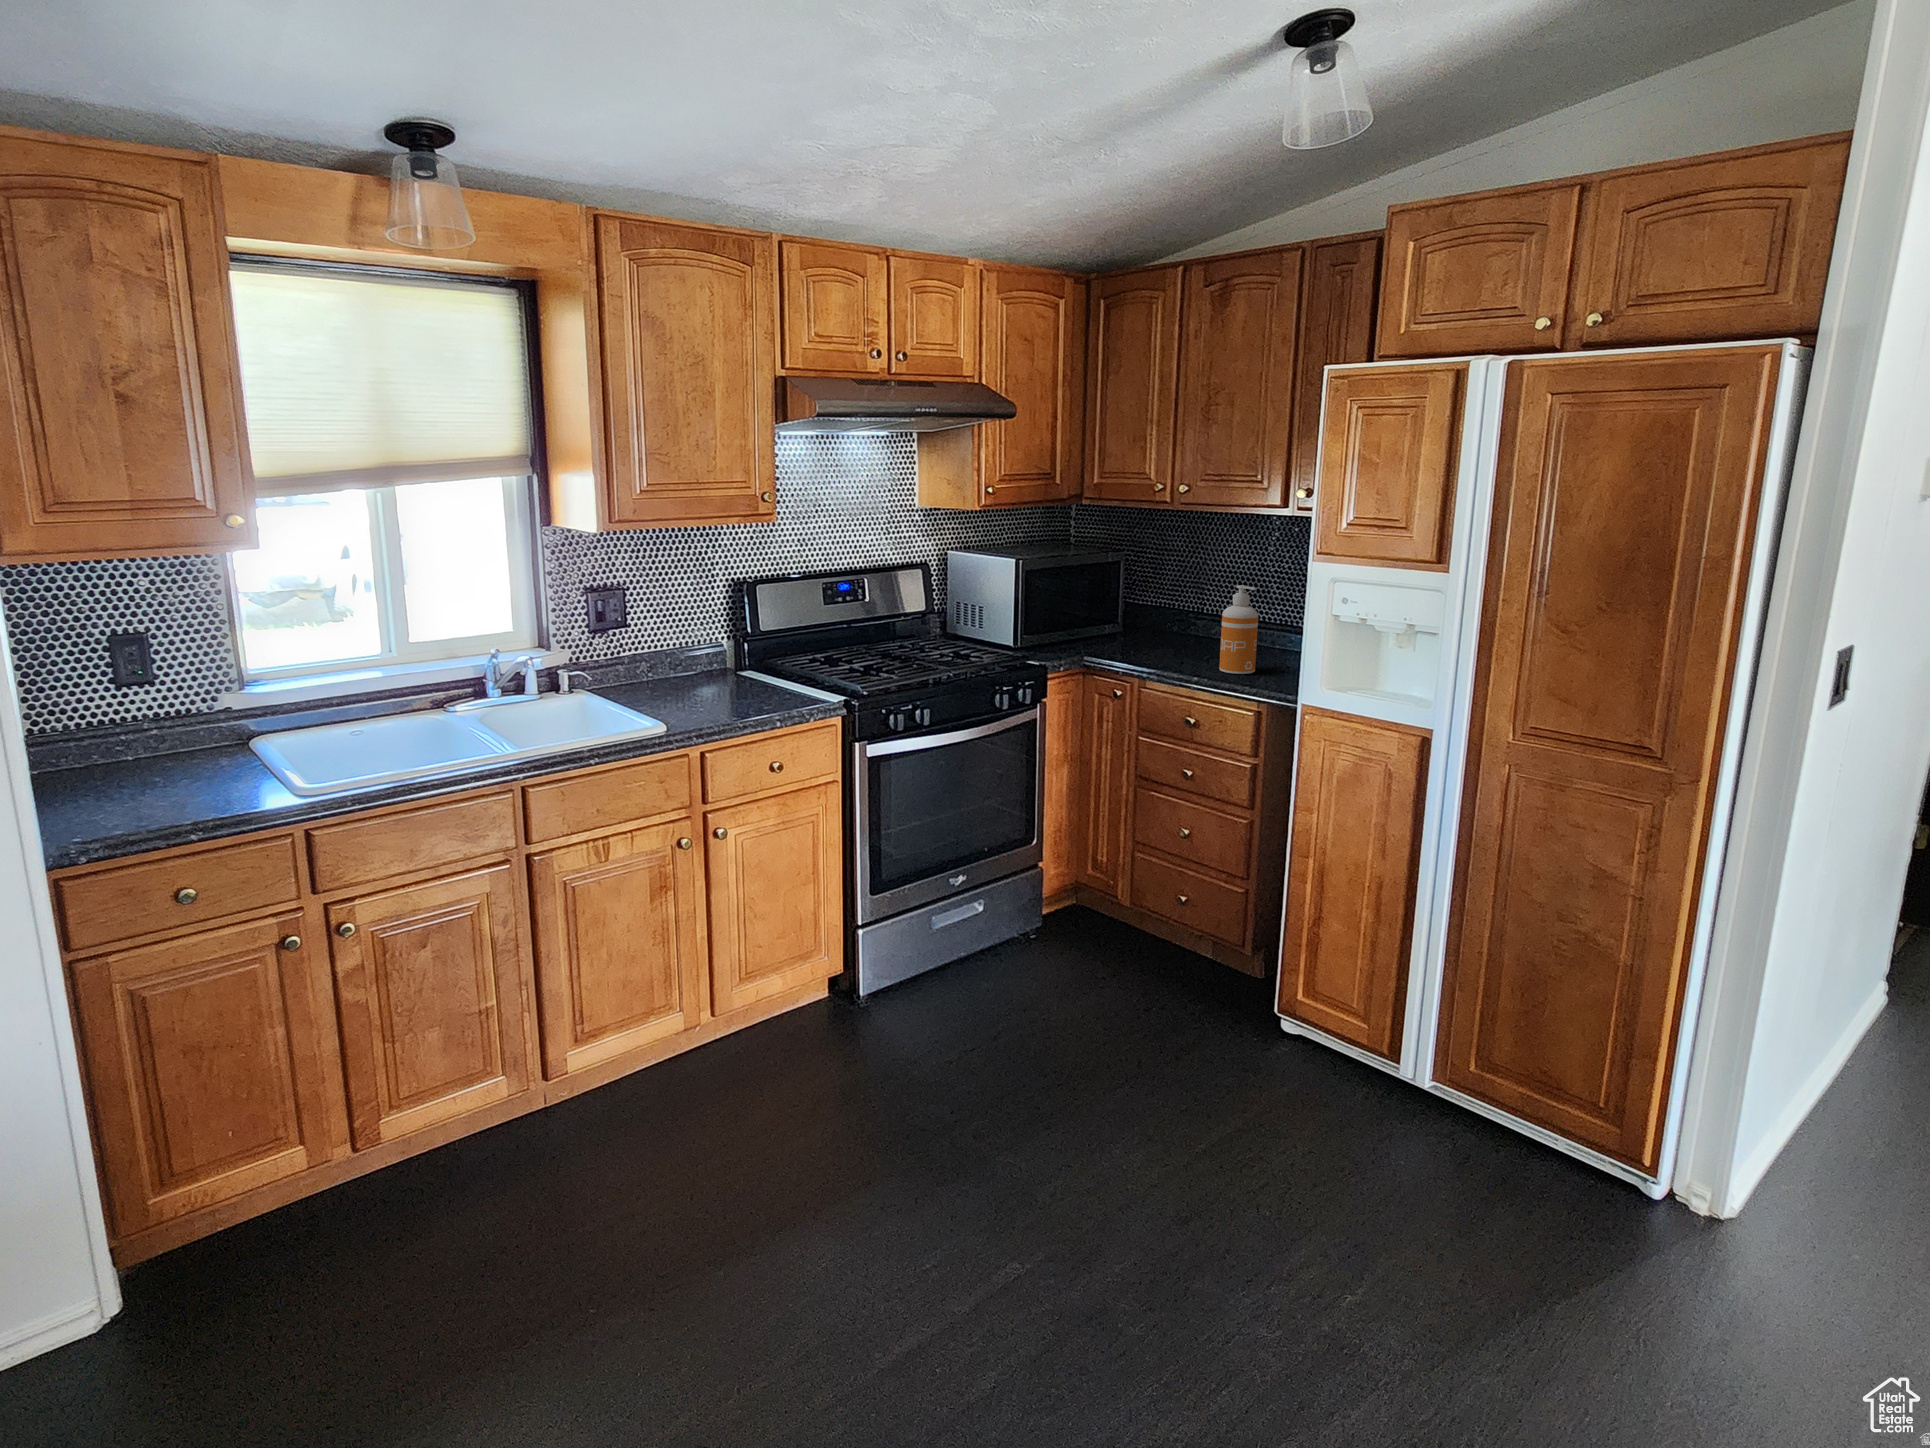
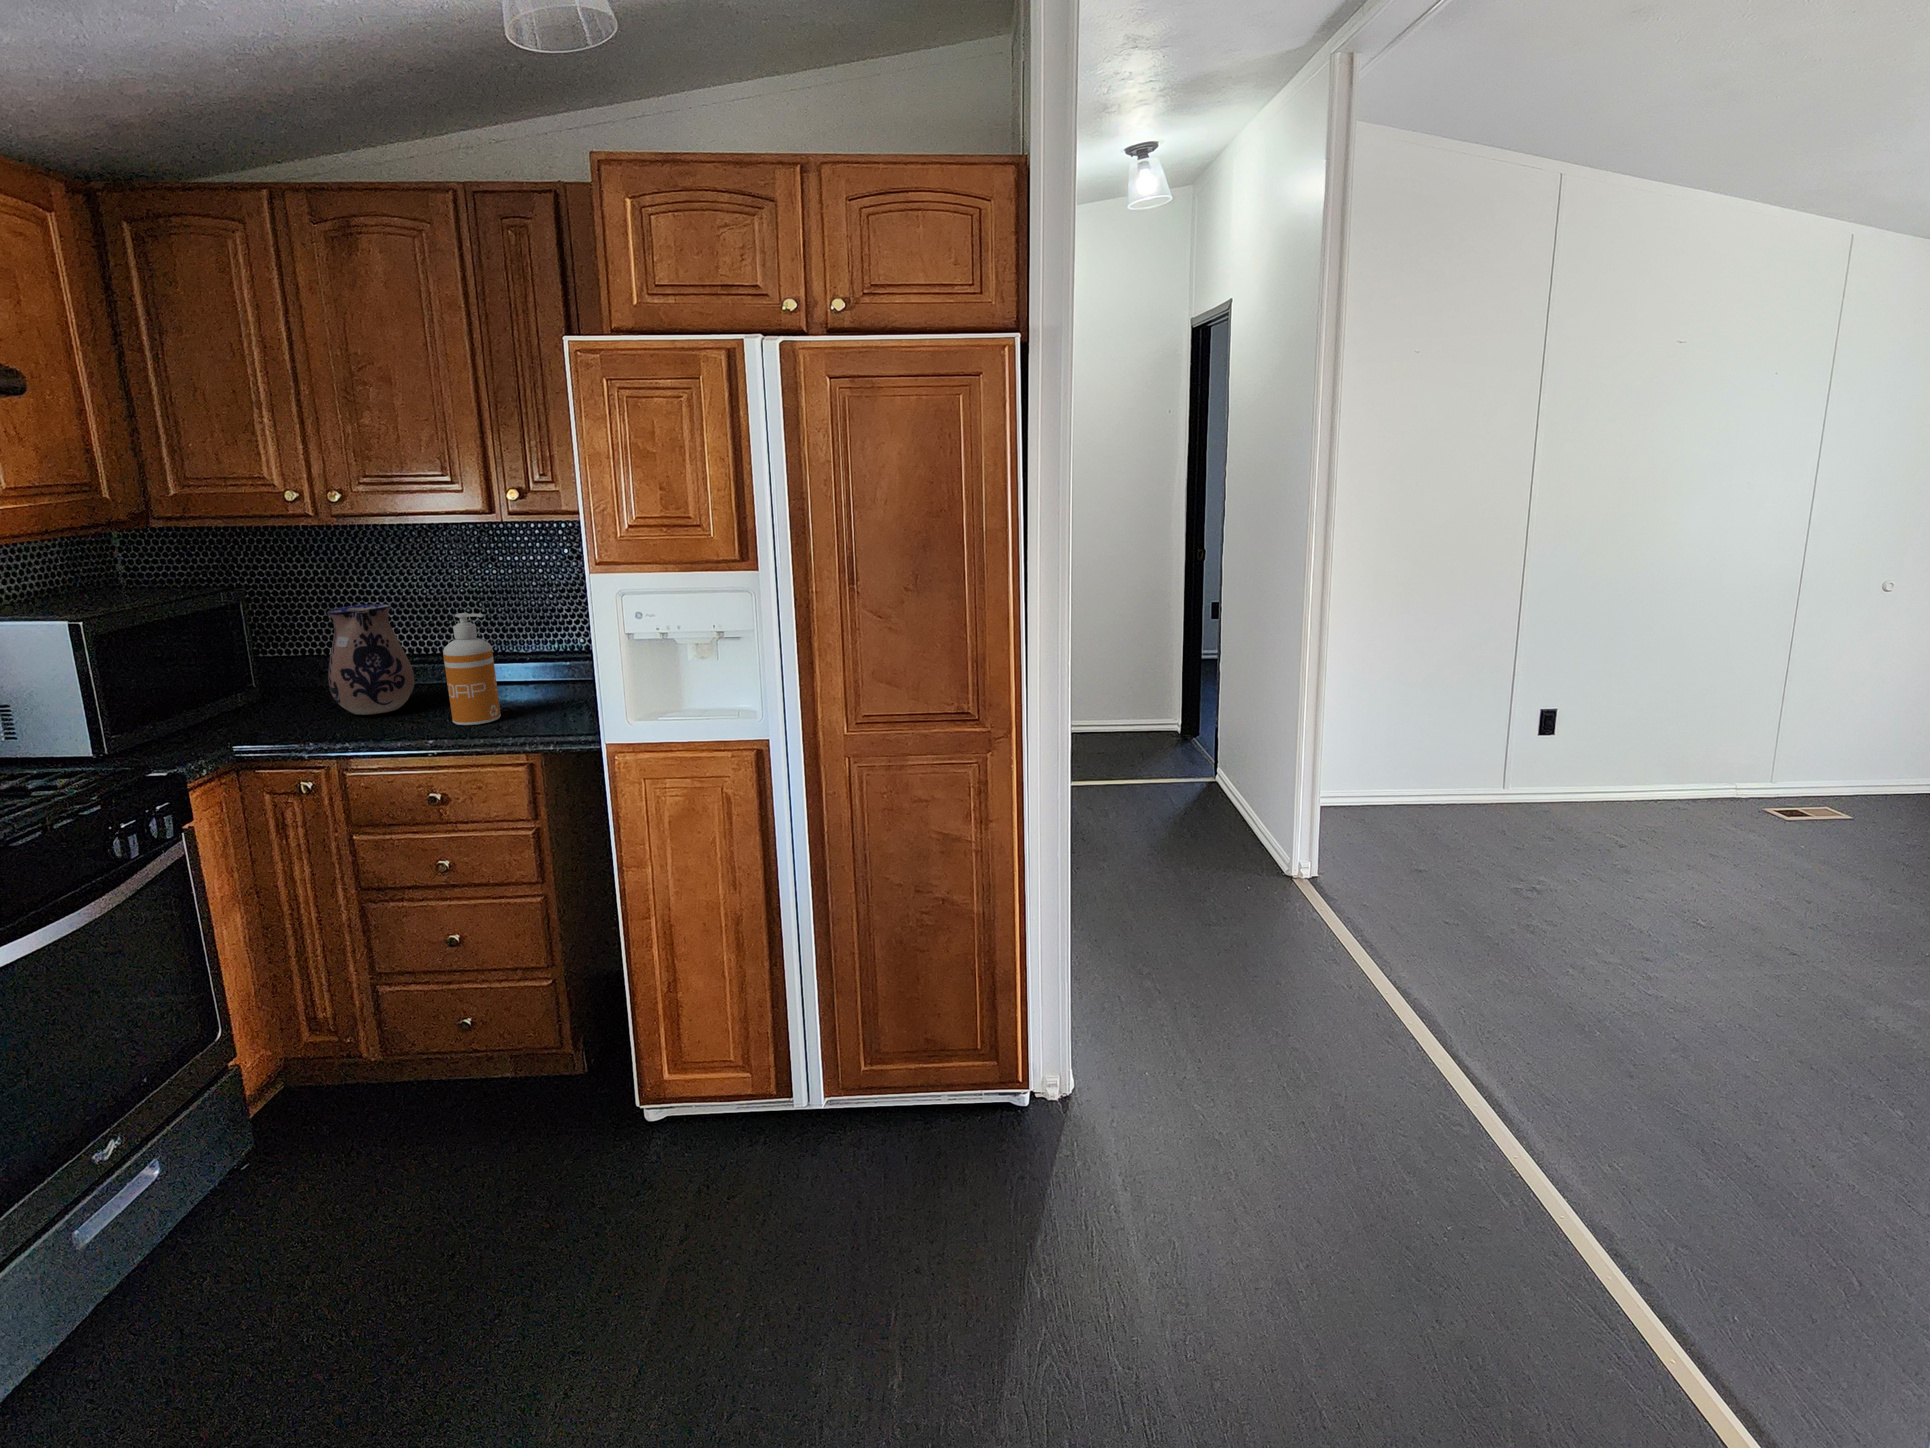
ceramic pitcher: none [1152,571,1209,654] -> present [327,604,414,715]

